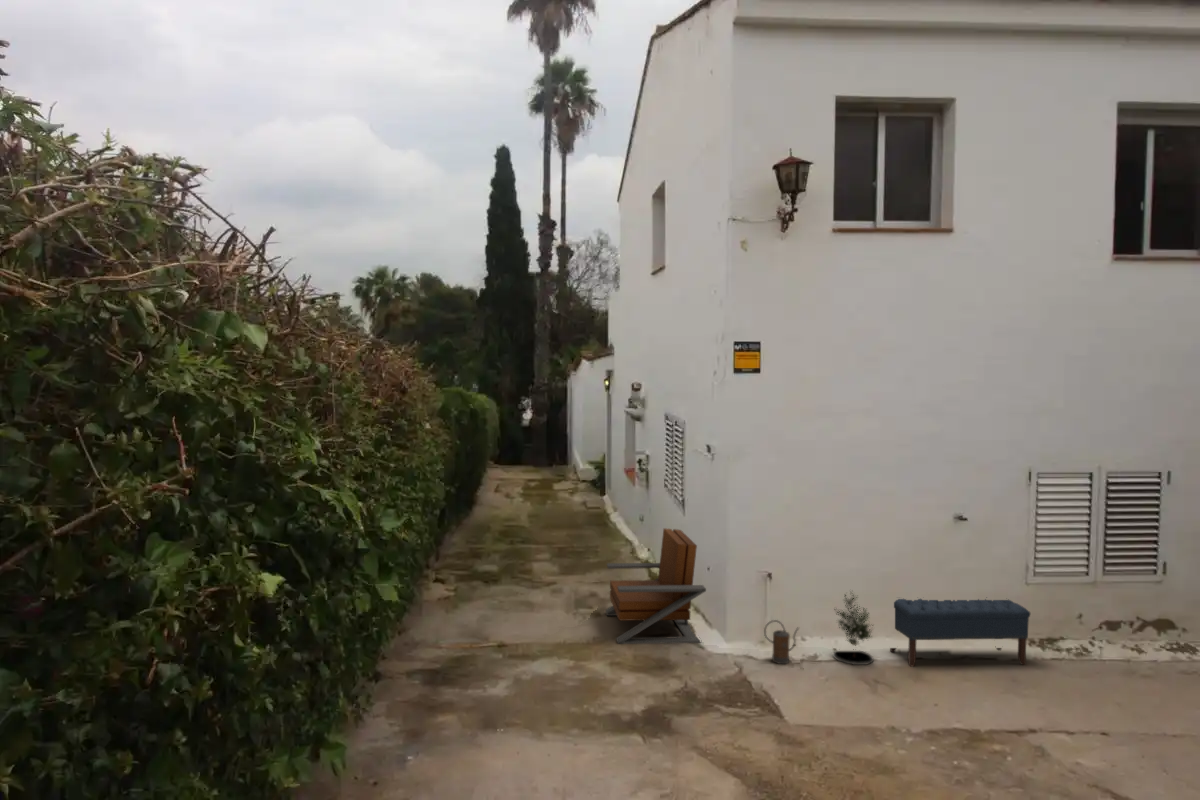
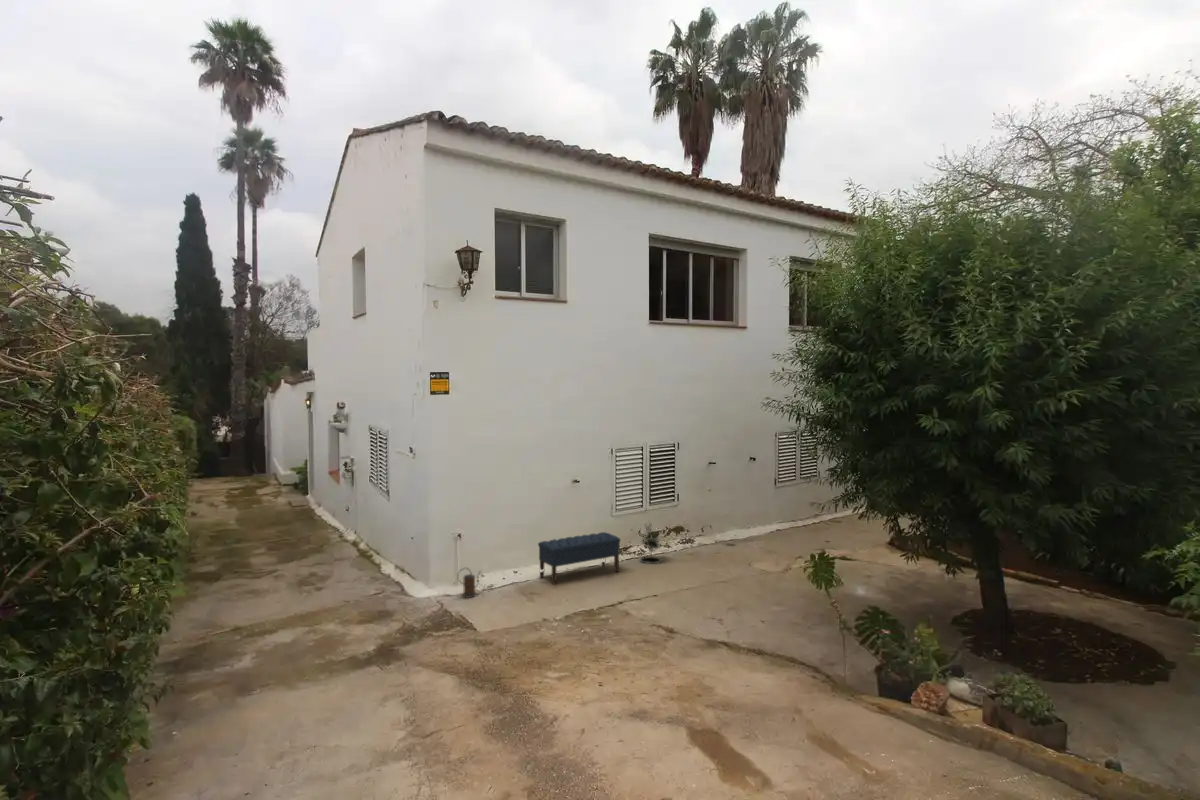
lounge chair: present [606,528,706,644] -> none [329,513,413,606]
potted tree: present [833,595,873,665] -> present [640,525,662,564]

